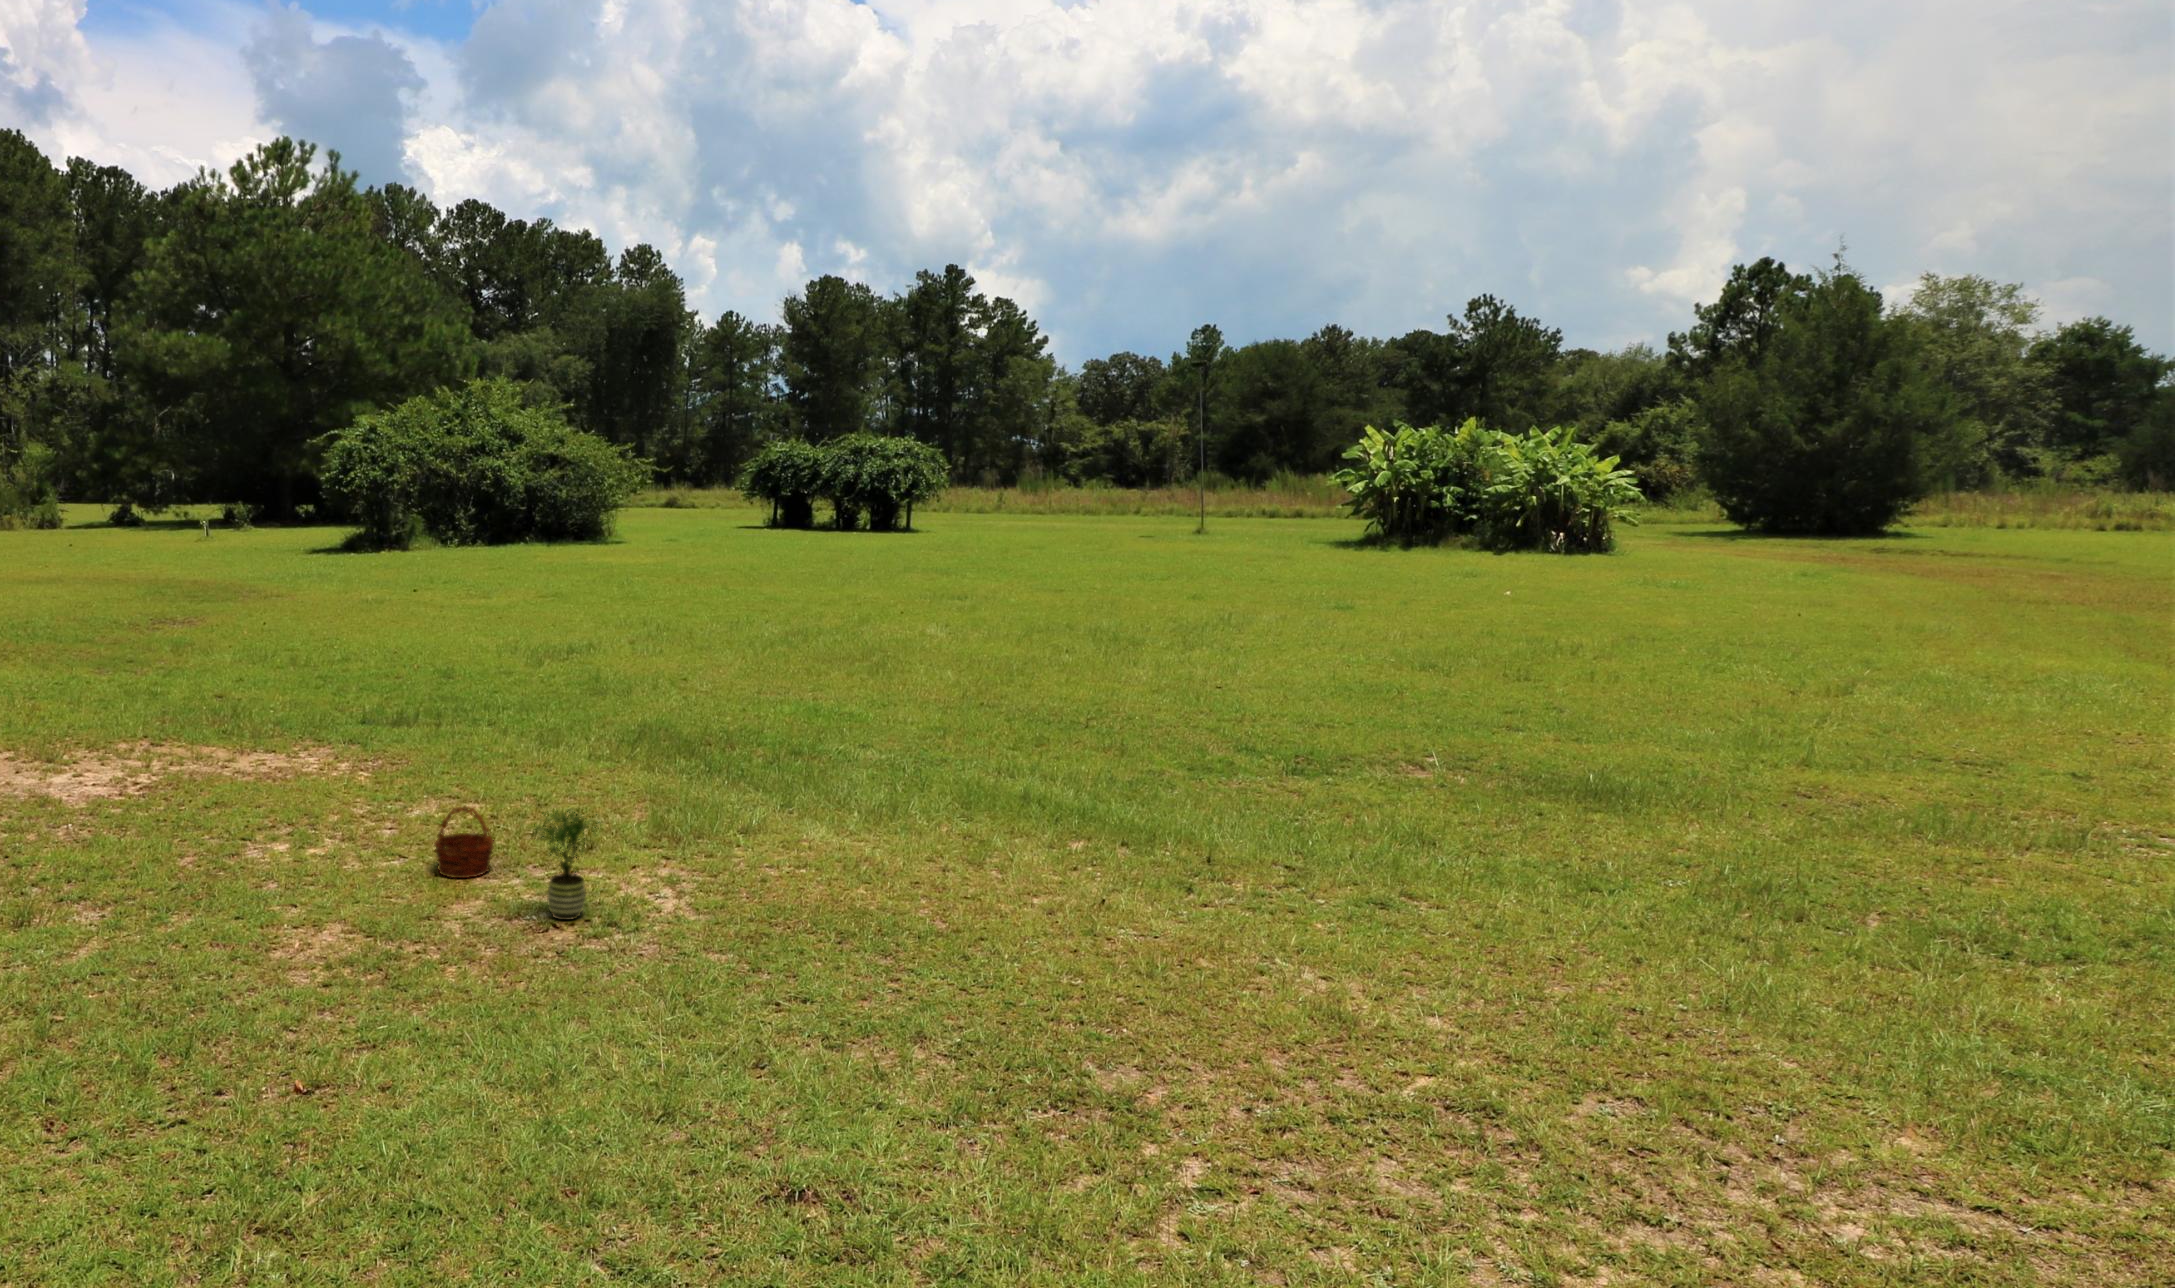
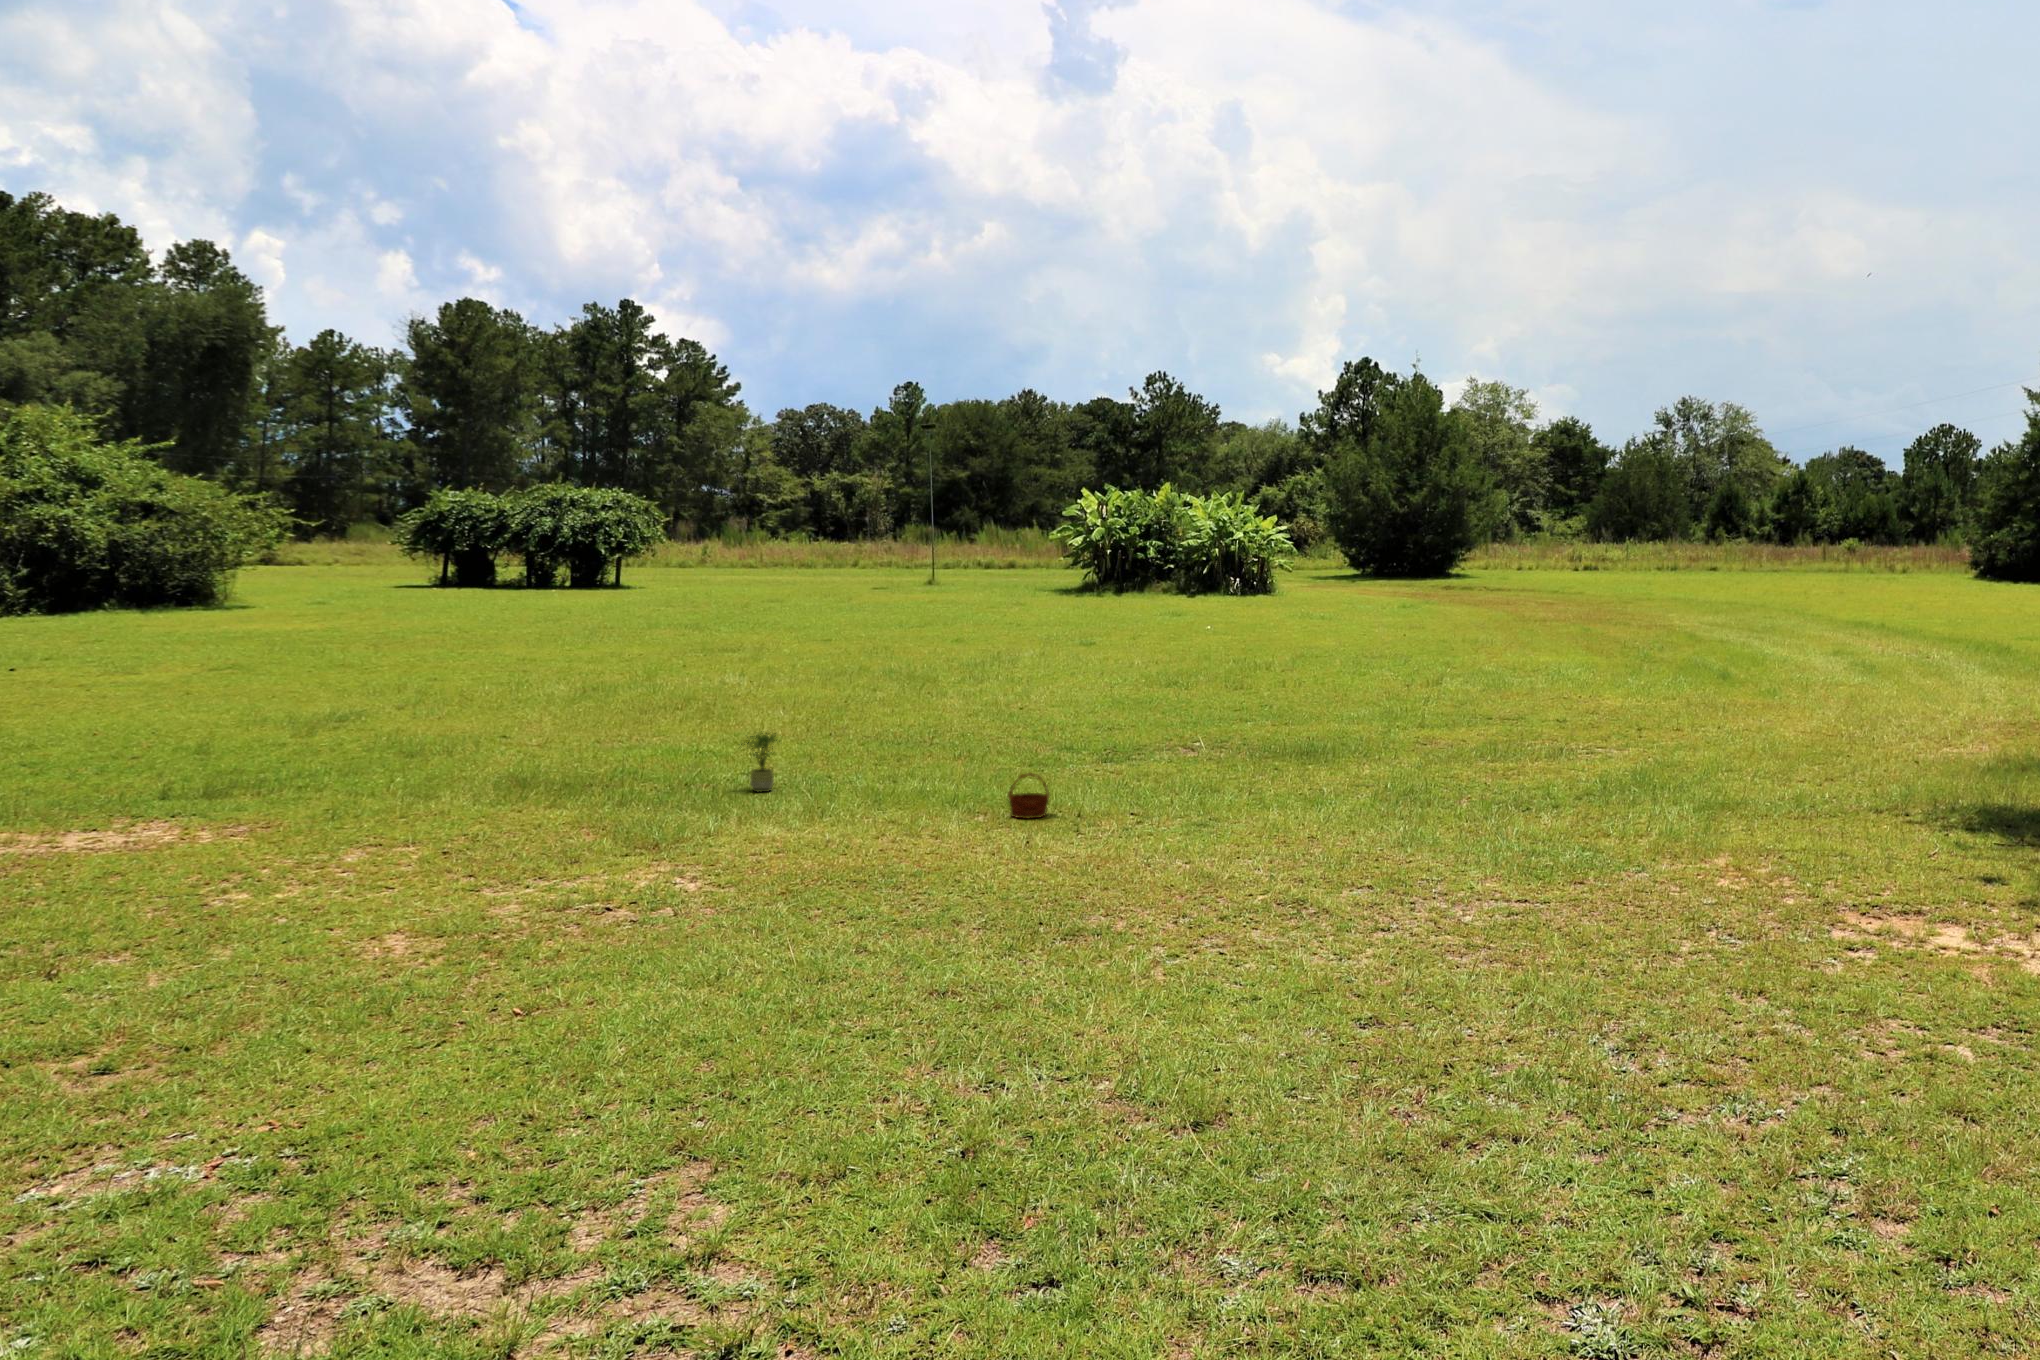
basket: present [434,806,494,878] -> present [1008,773,1050,818]

